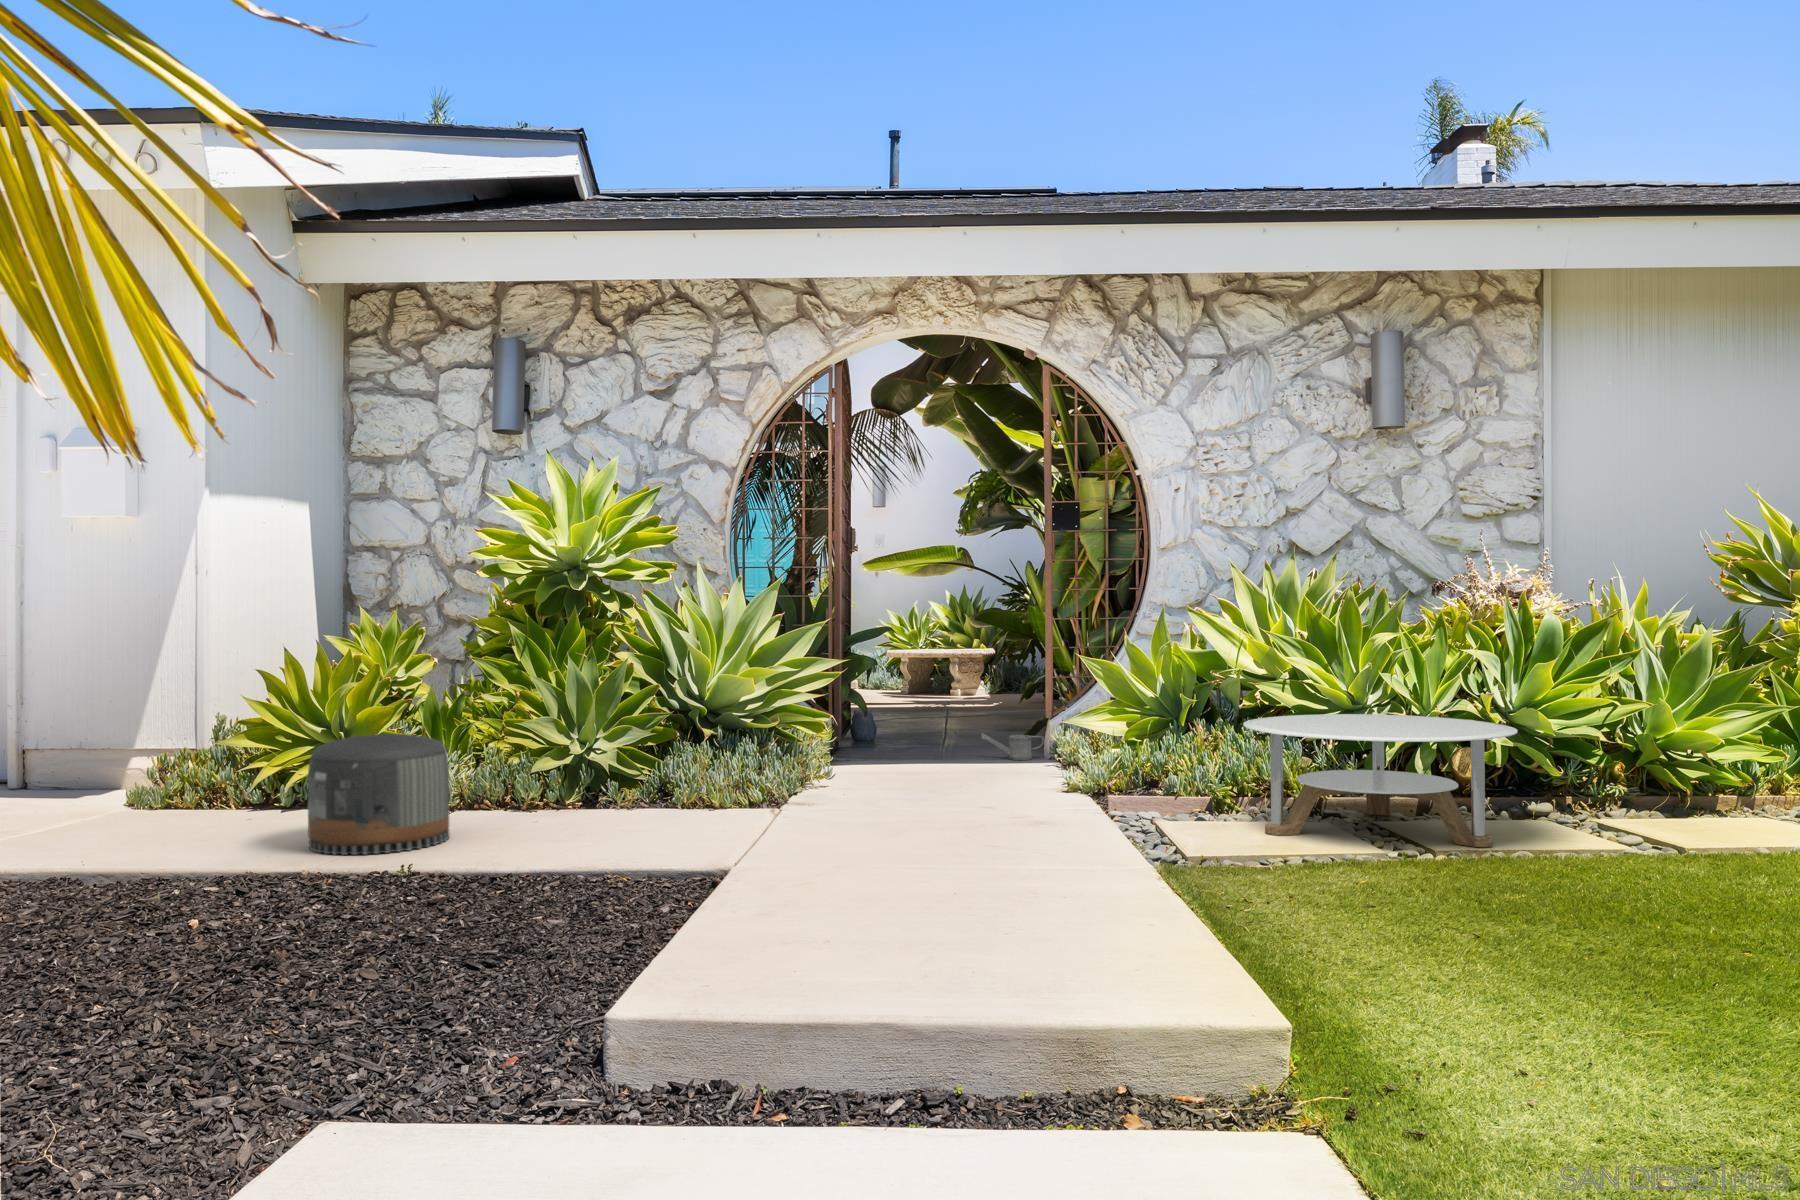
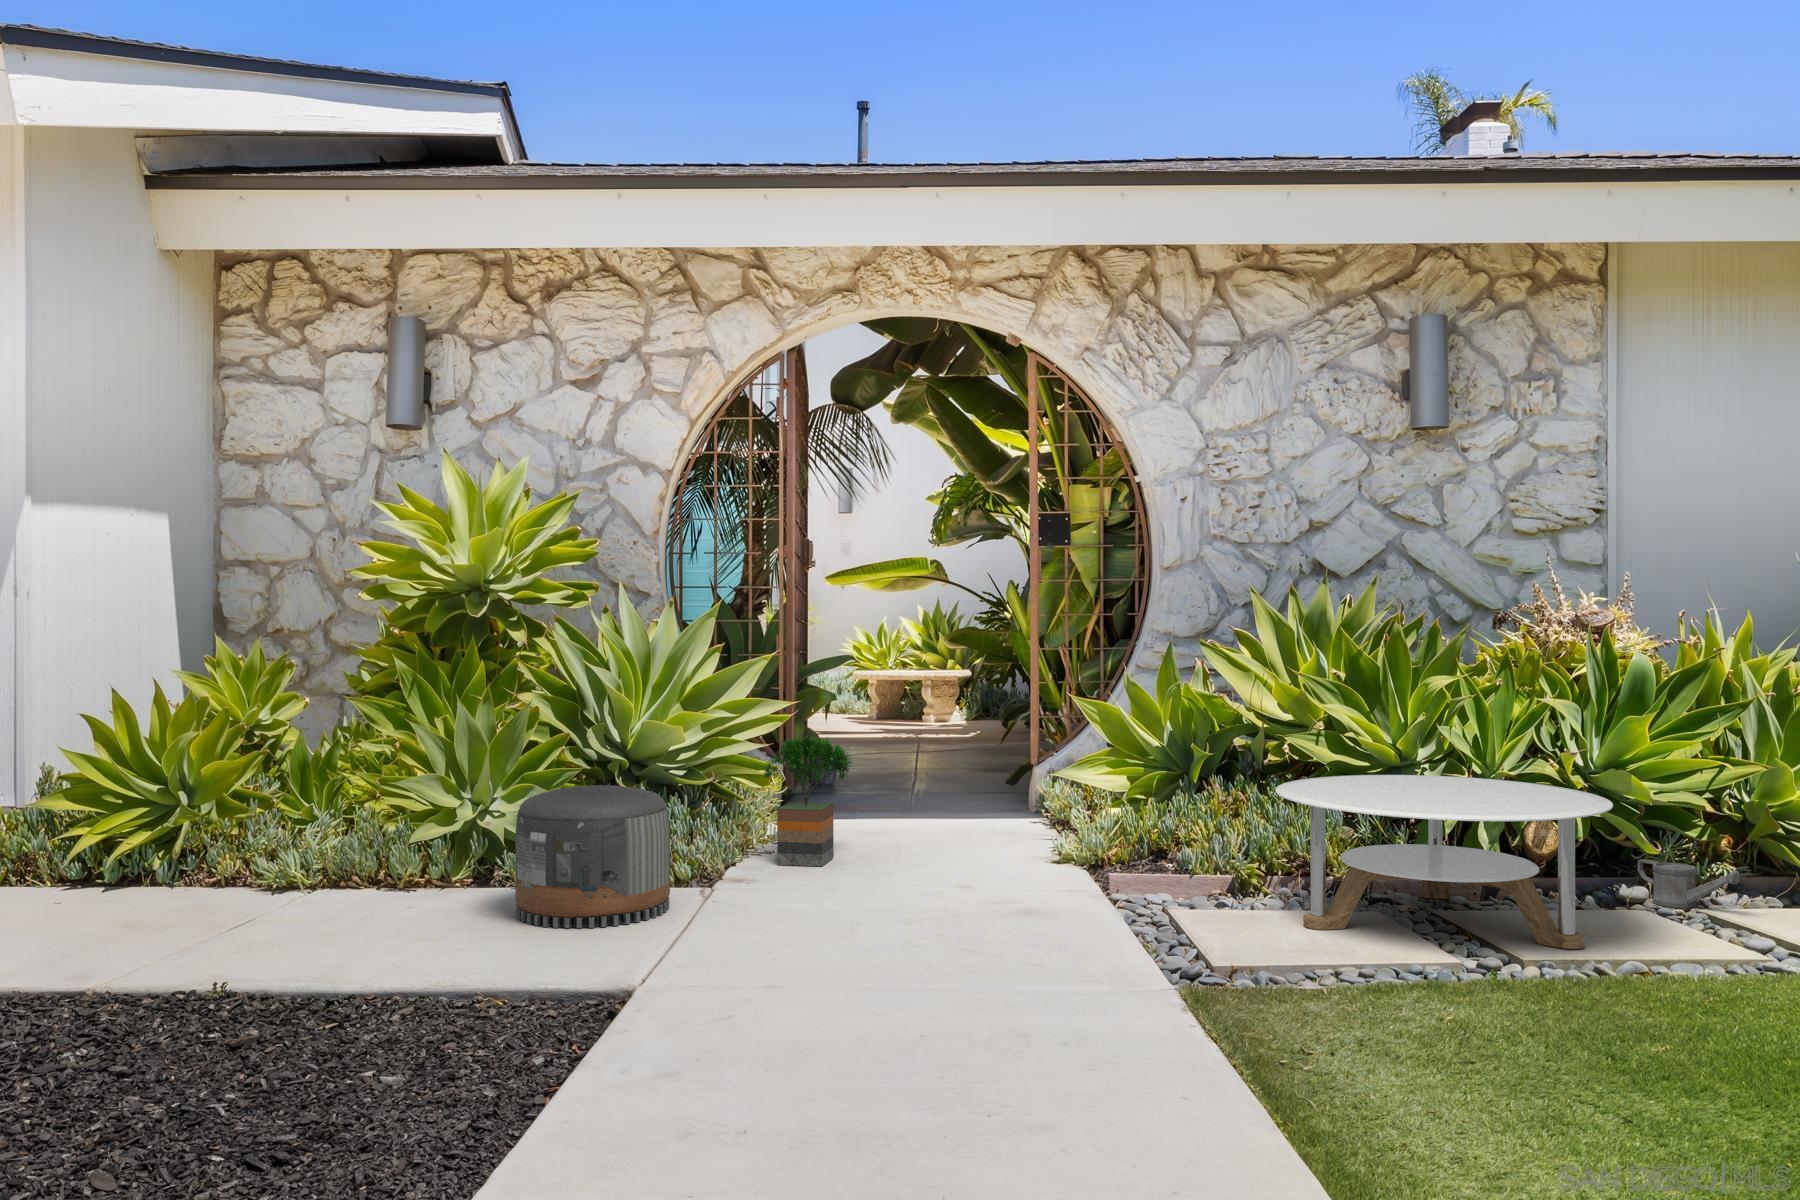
potted tree: none [817,687,895,795] -> present [764,737,853,866]
watering can: present [981,733,1044,760] -> present [1638,859,1739,908]
pouf: present [308,734,450,855] -> present [515,785,670,928]

